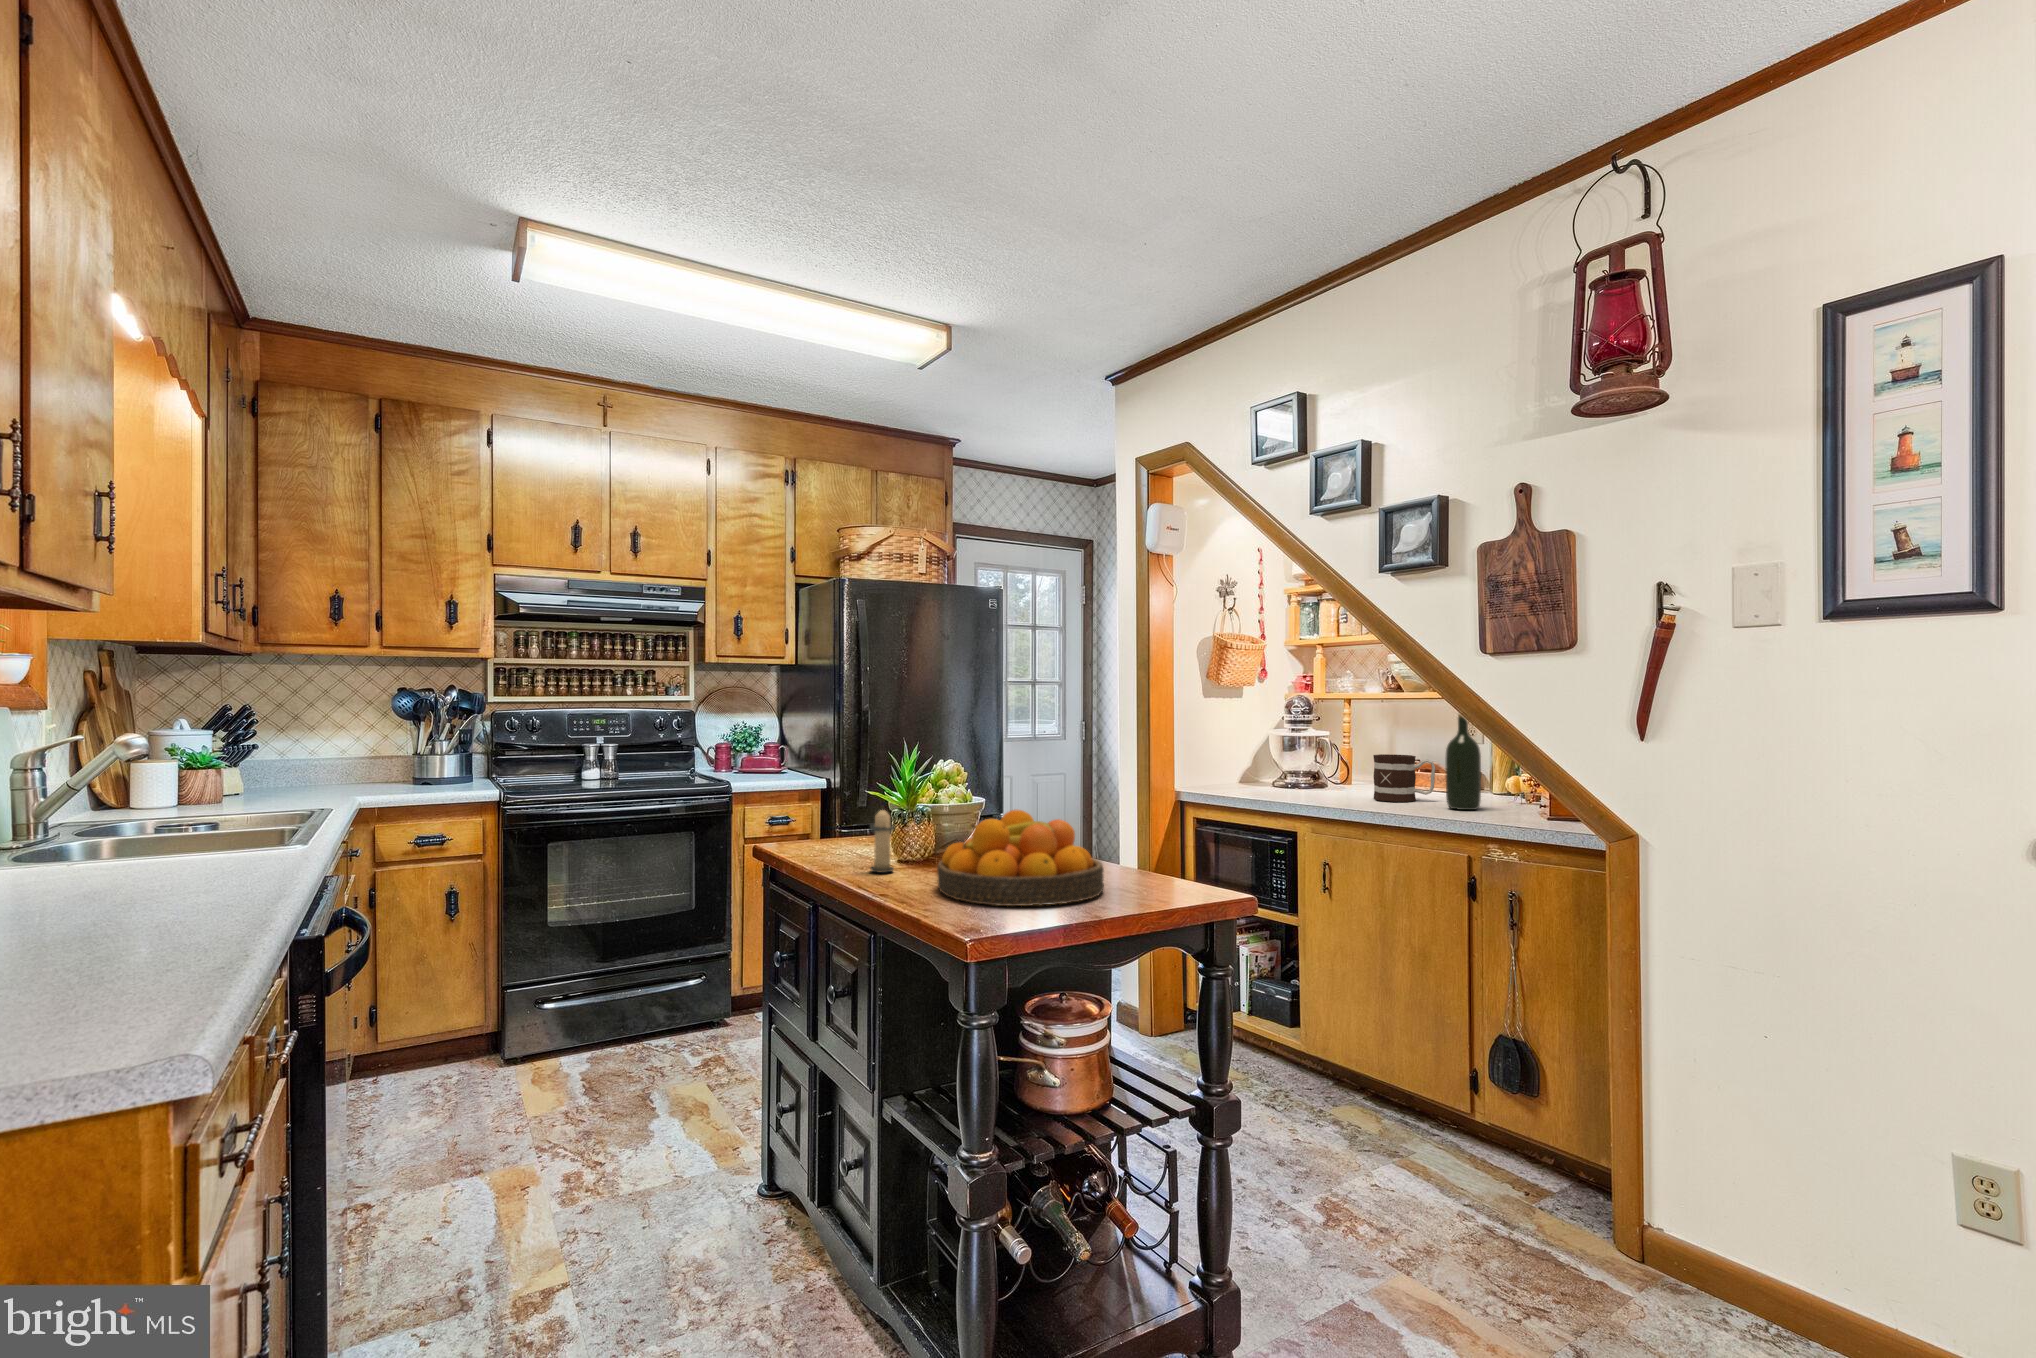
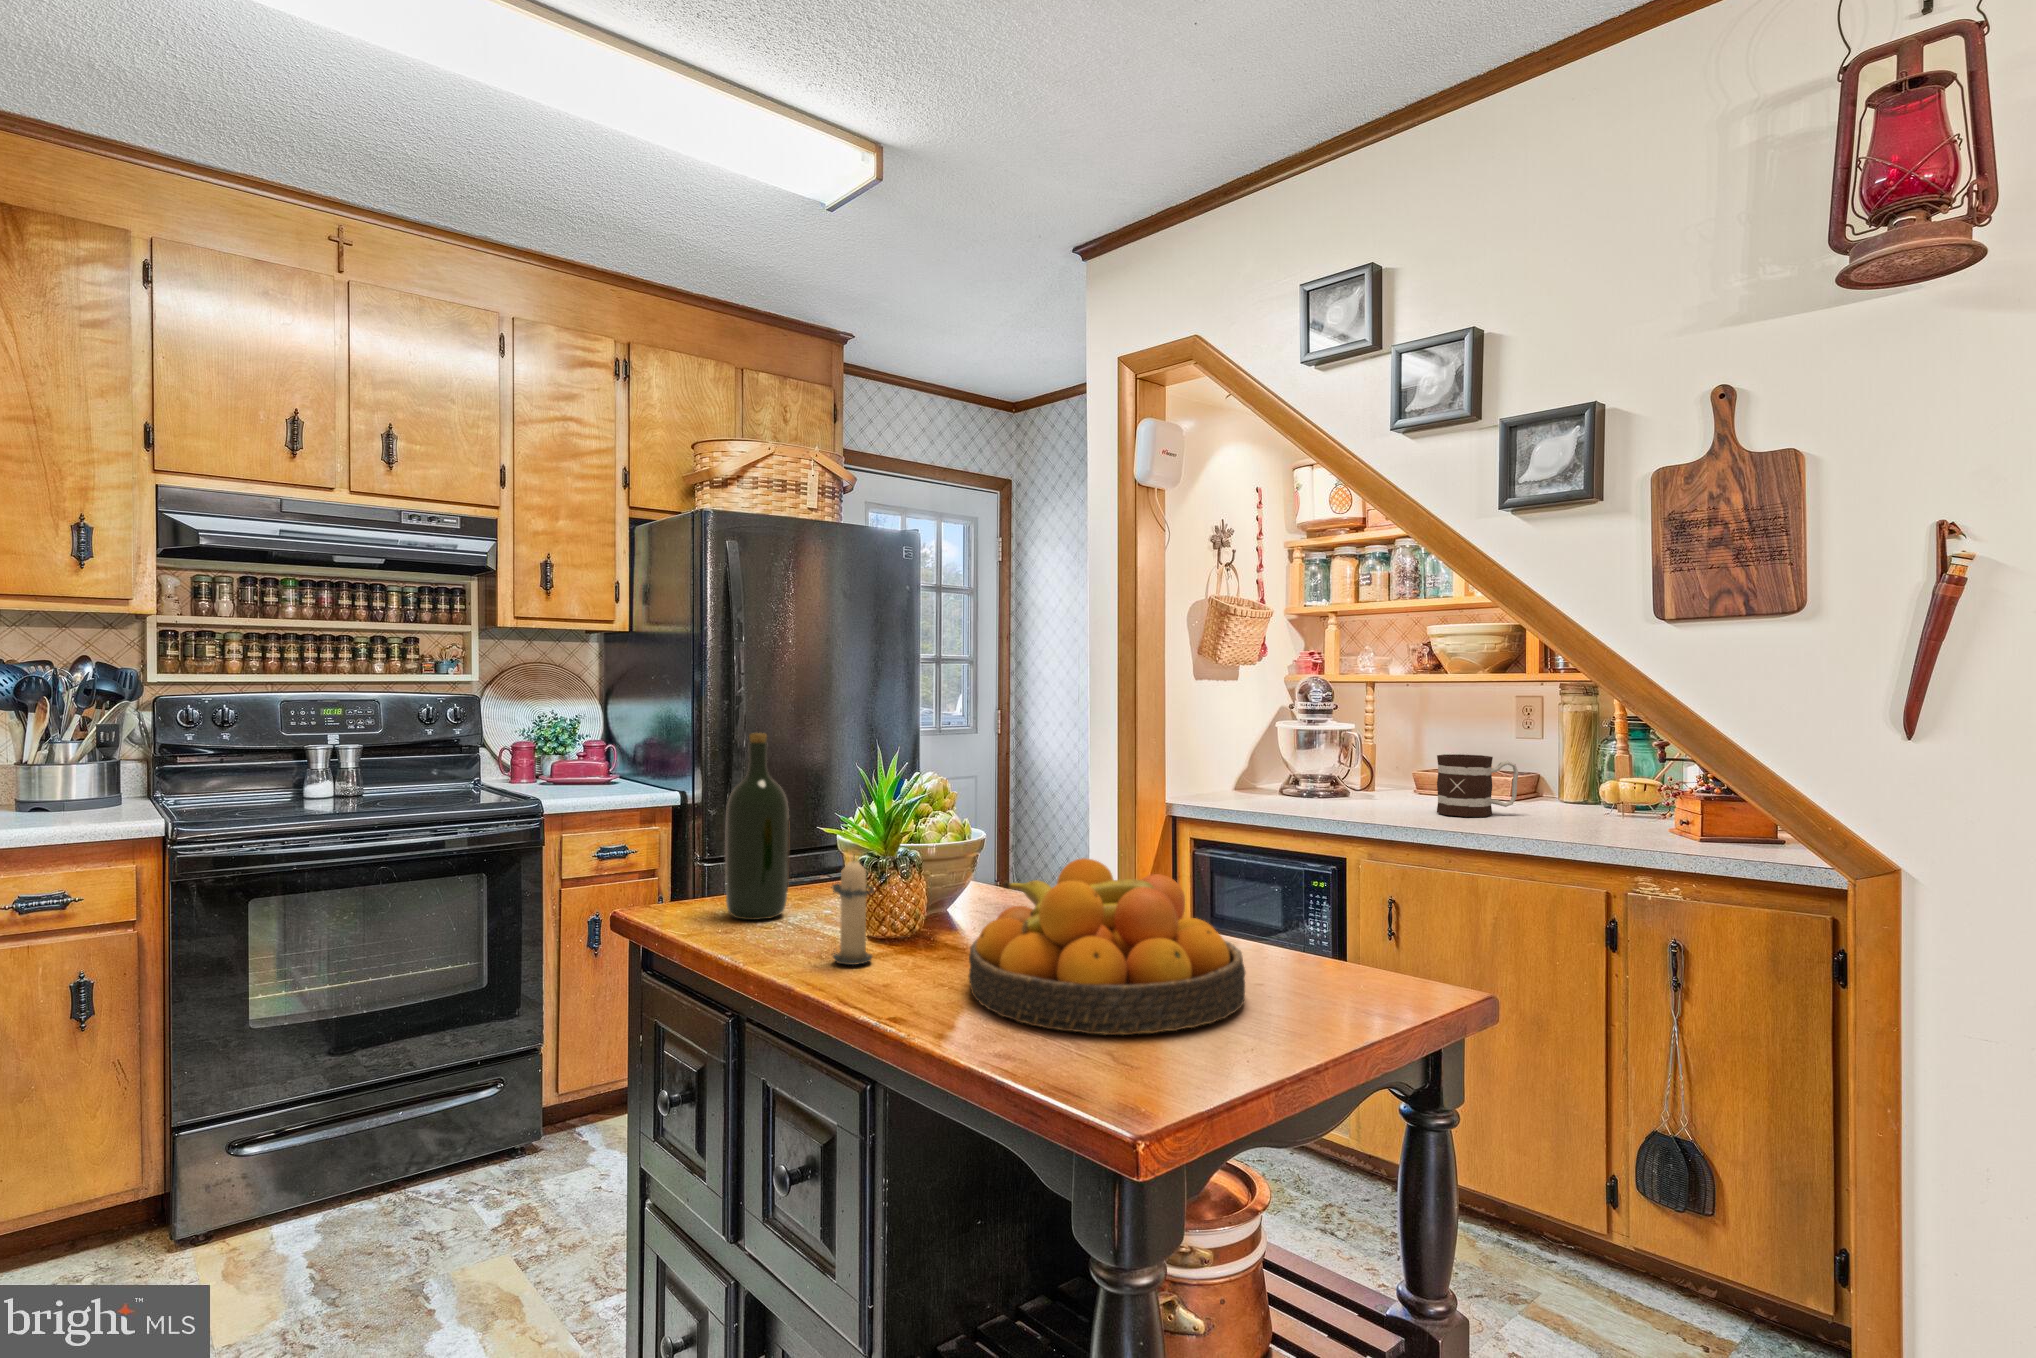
wine bottle: present [1446,714,1481,810] -> present [725,733,789,920]

